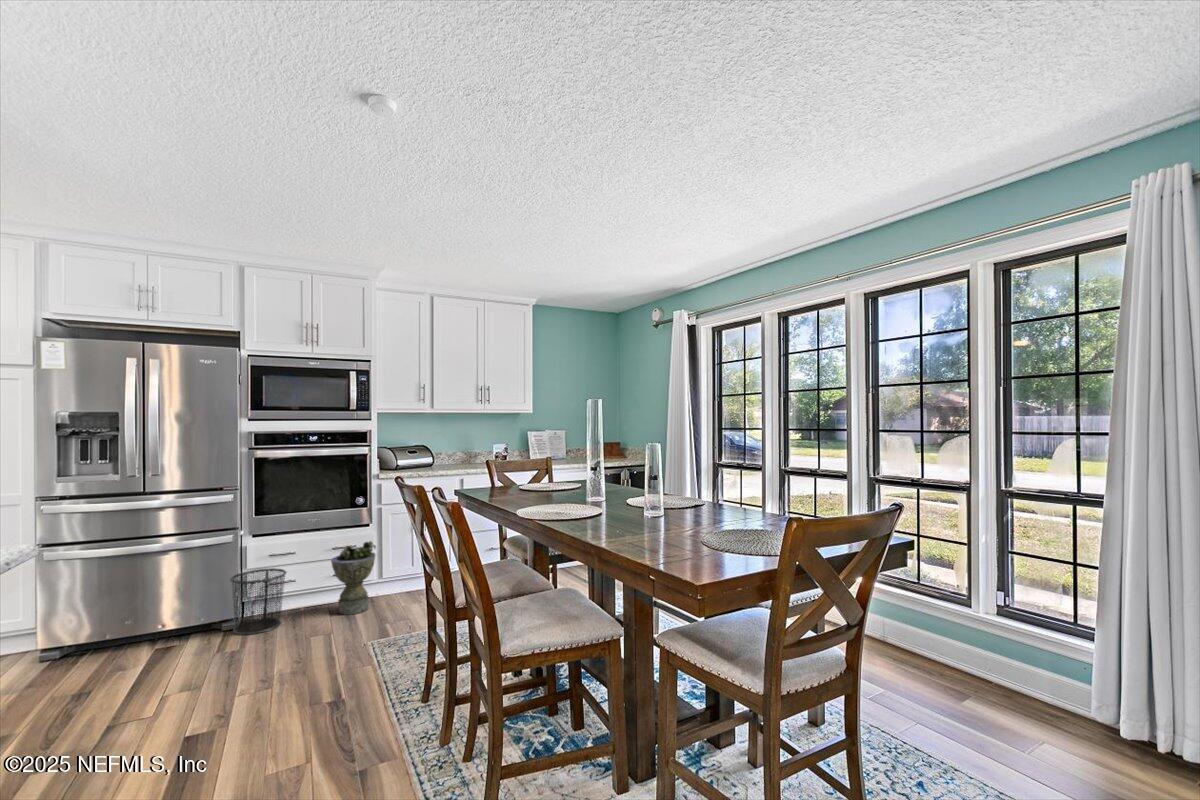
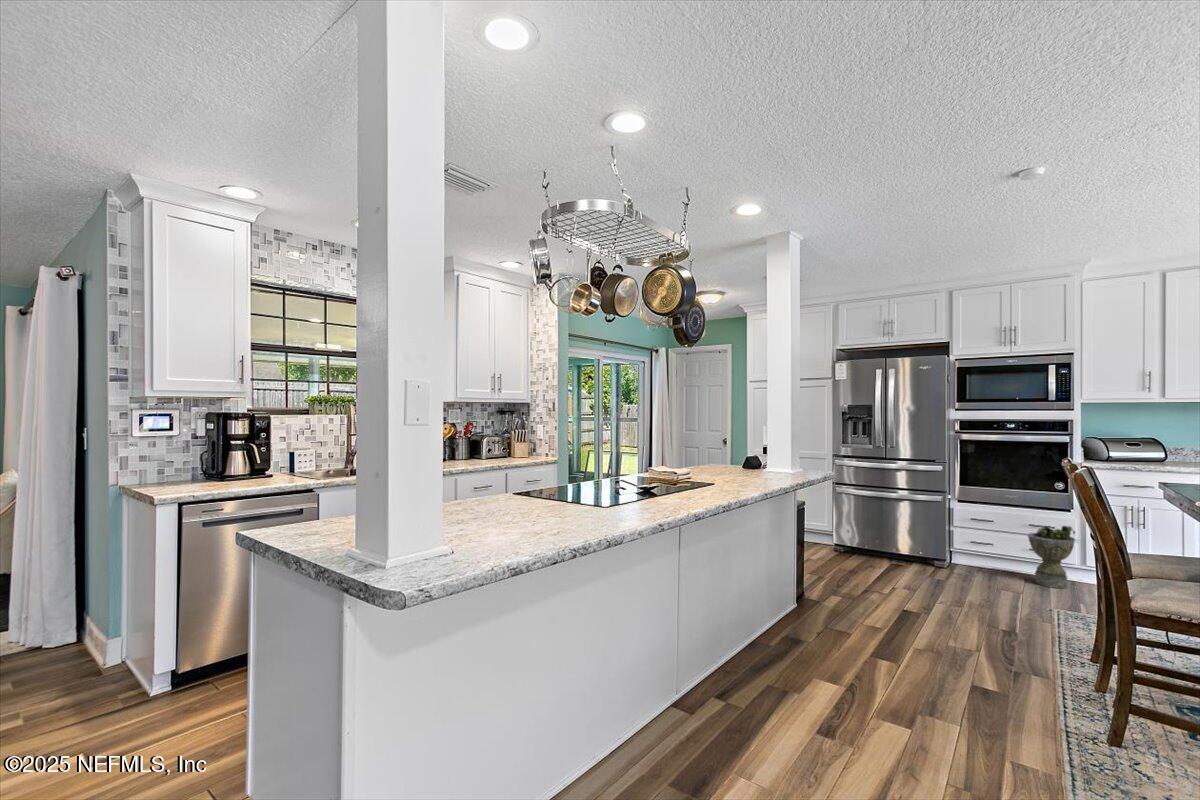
waste bin: present [230,568,286,635] -> none [942,527,987,576]

